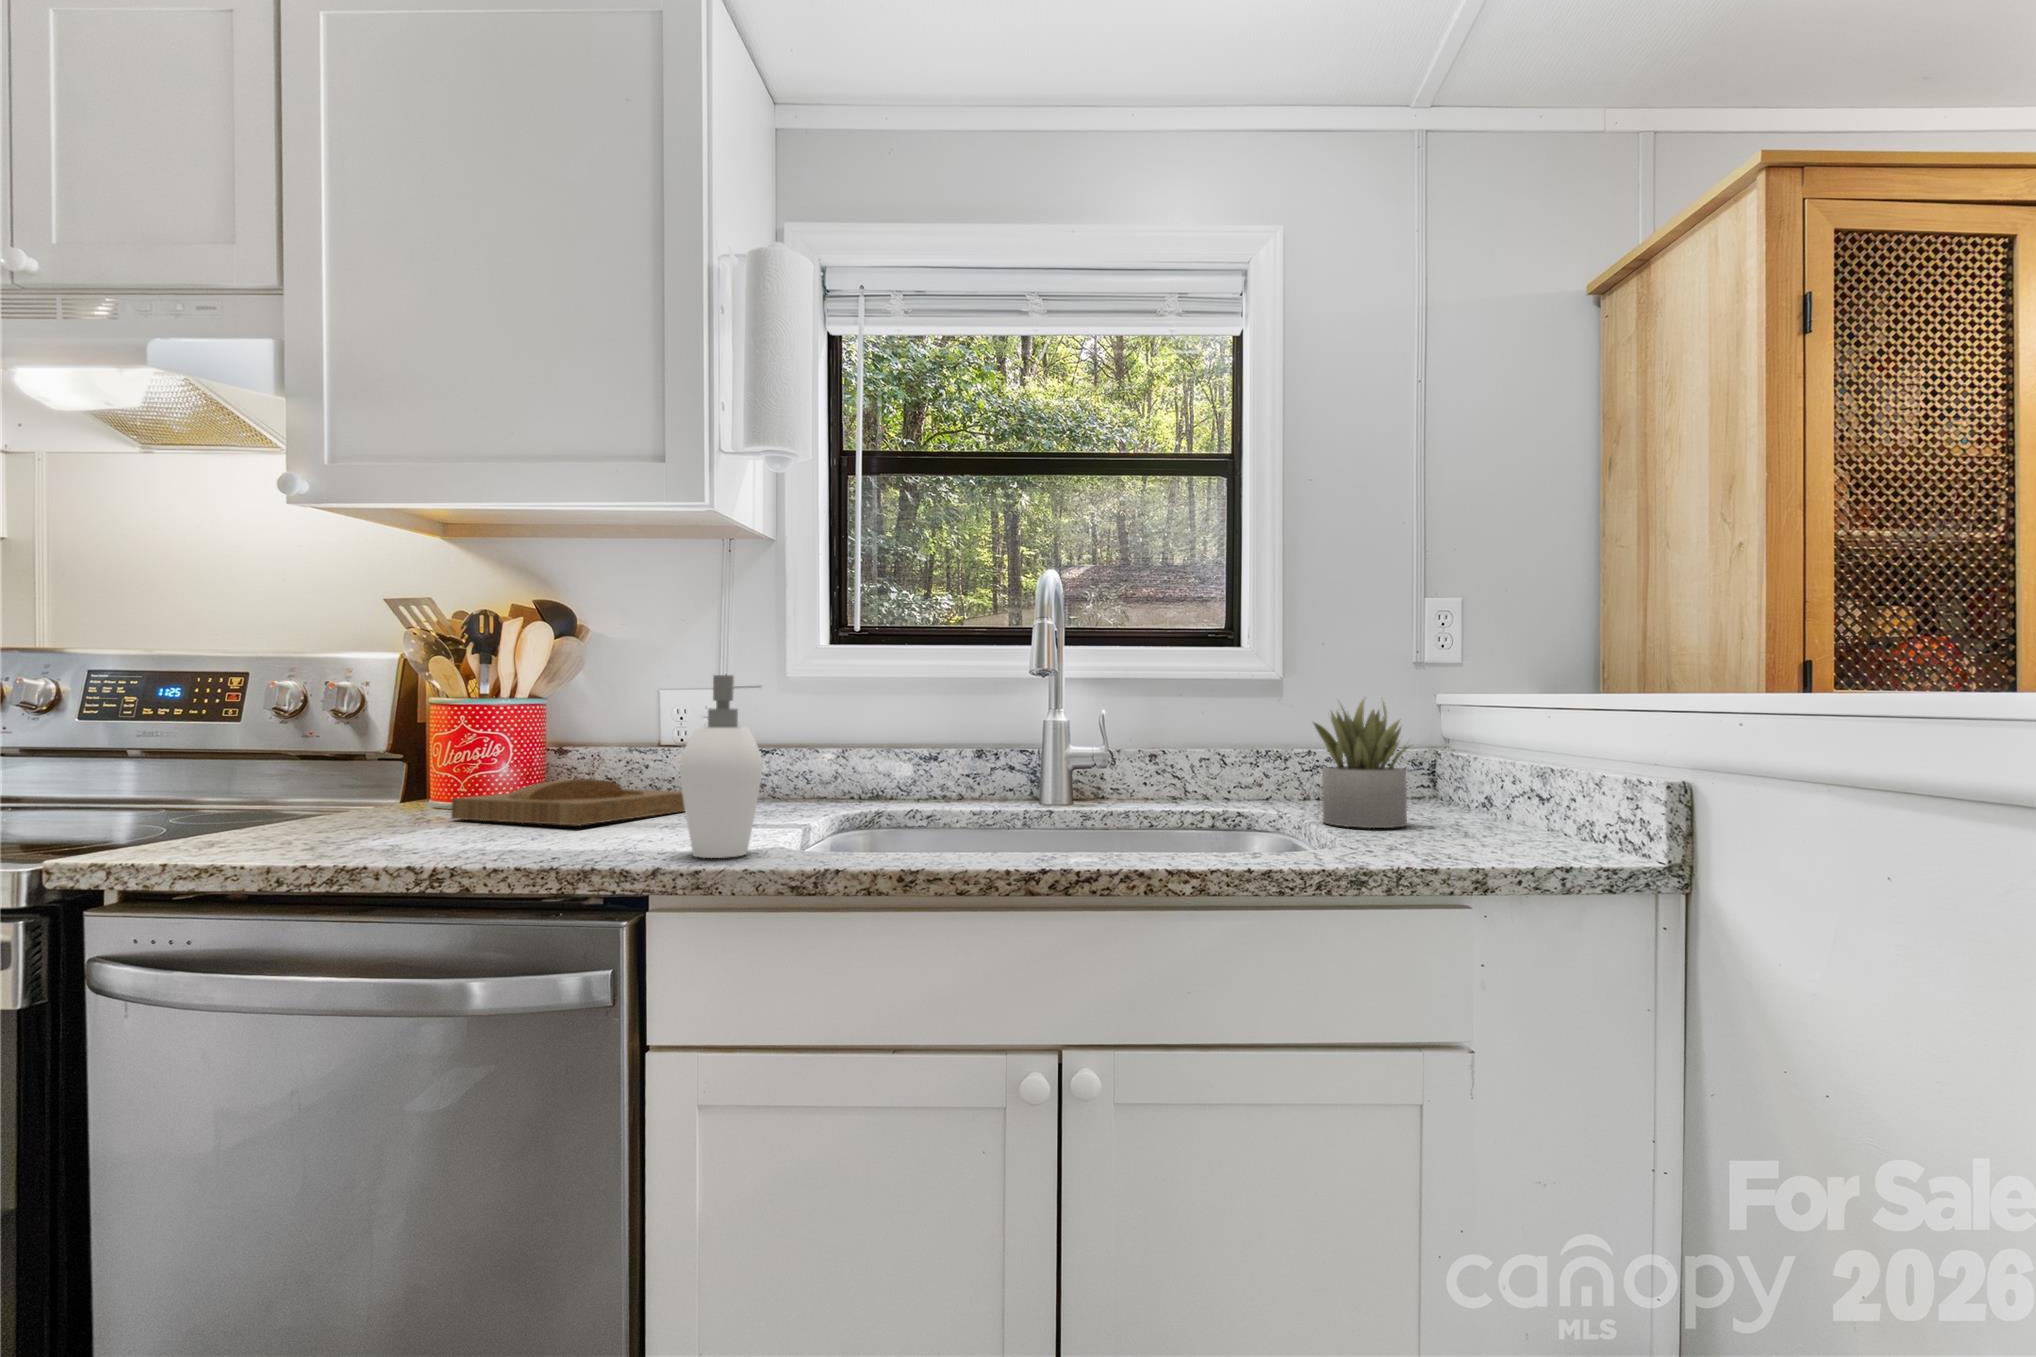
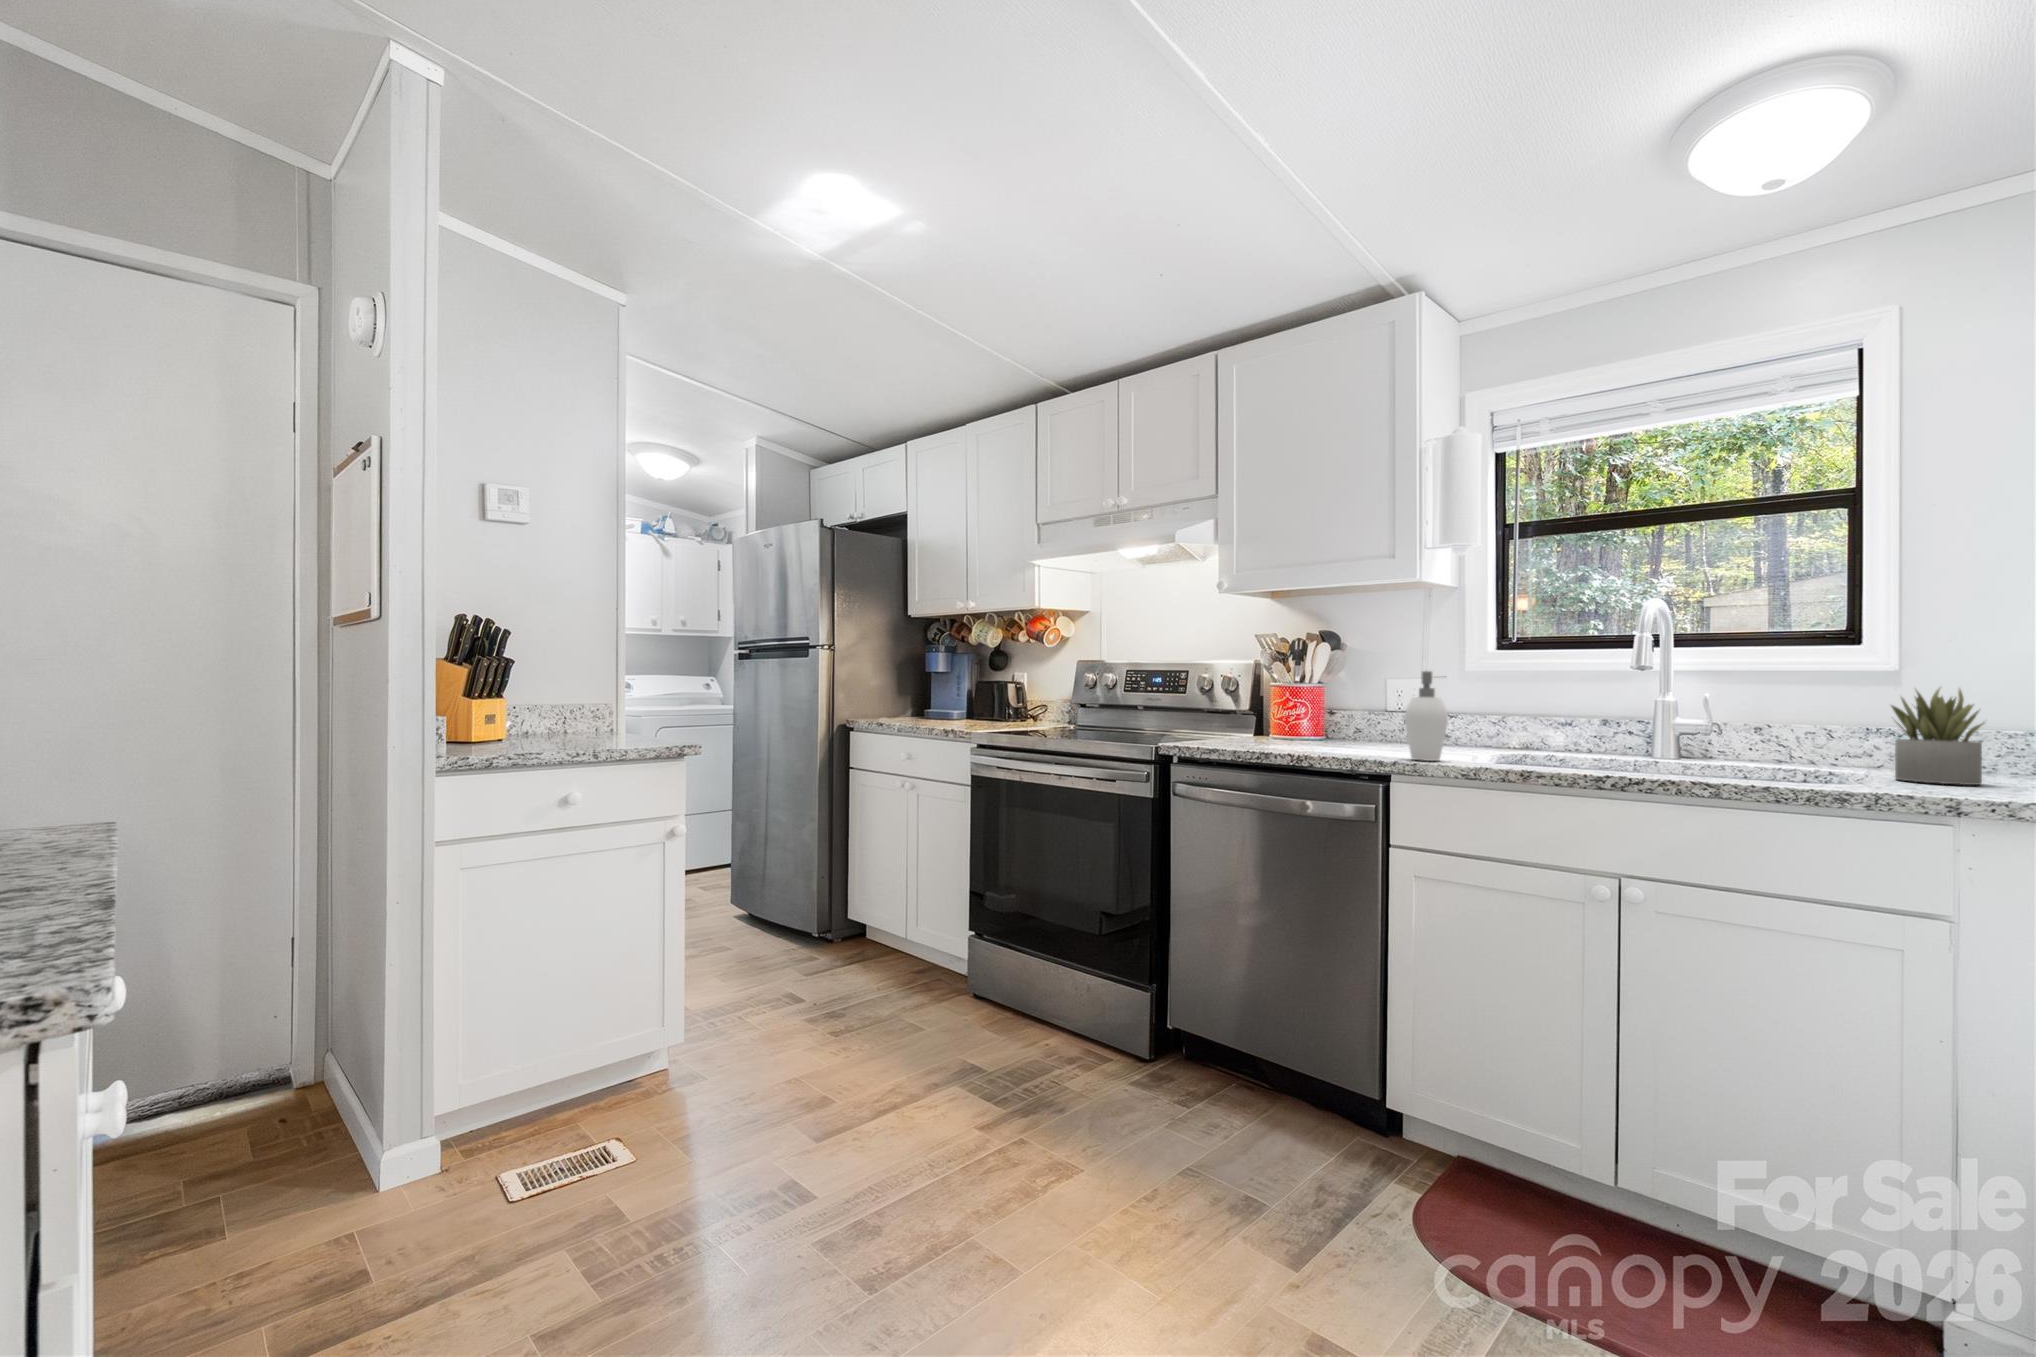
tray: present [451,779,685,826] -> none [1287,726,1410,747]

